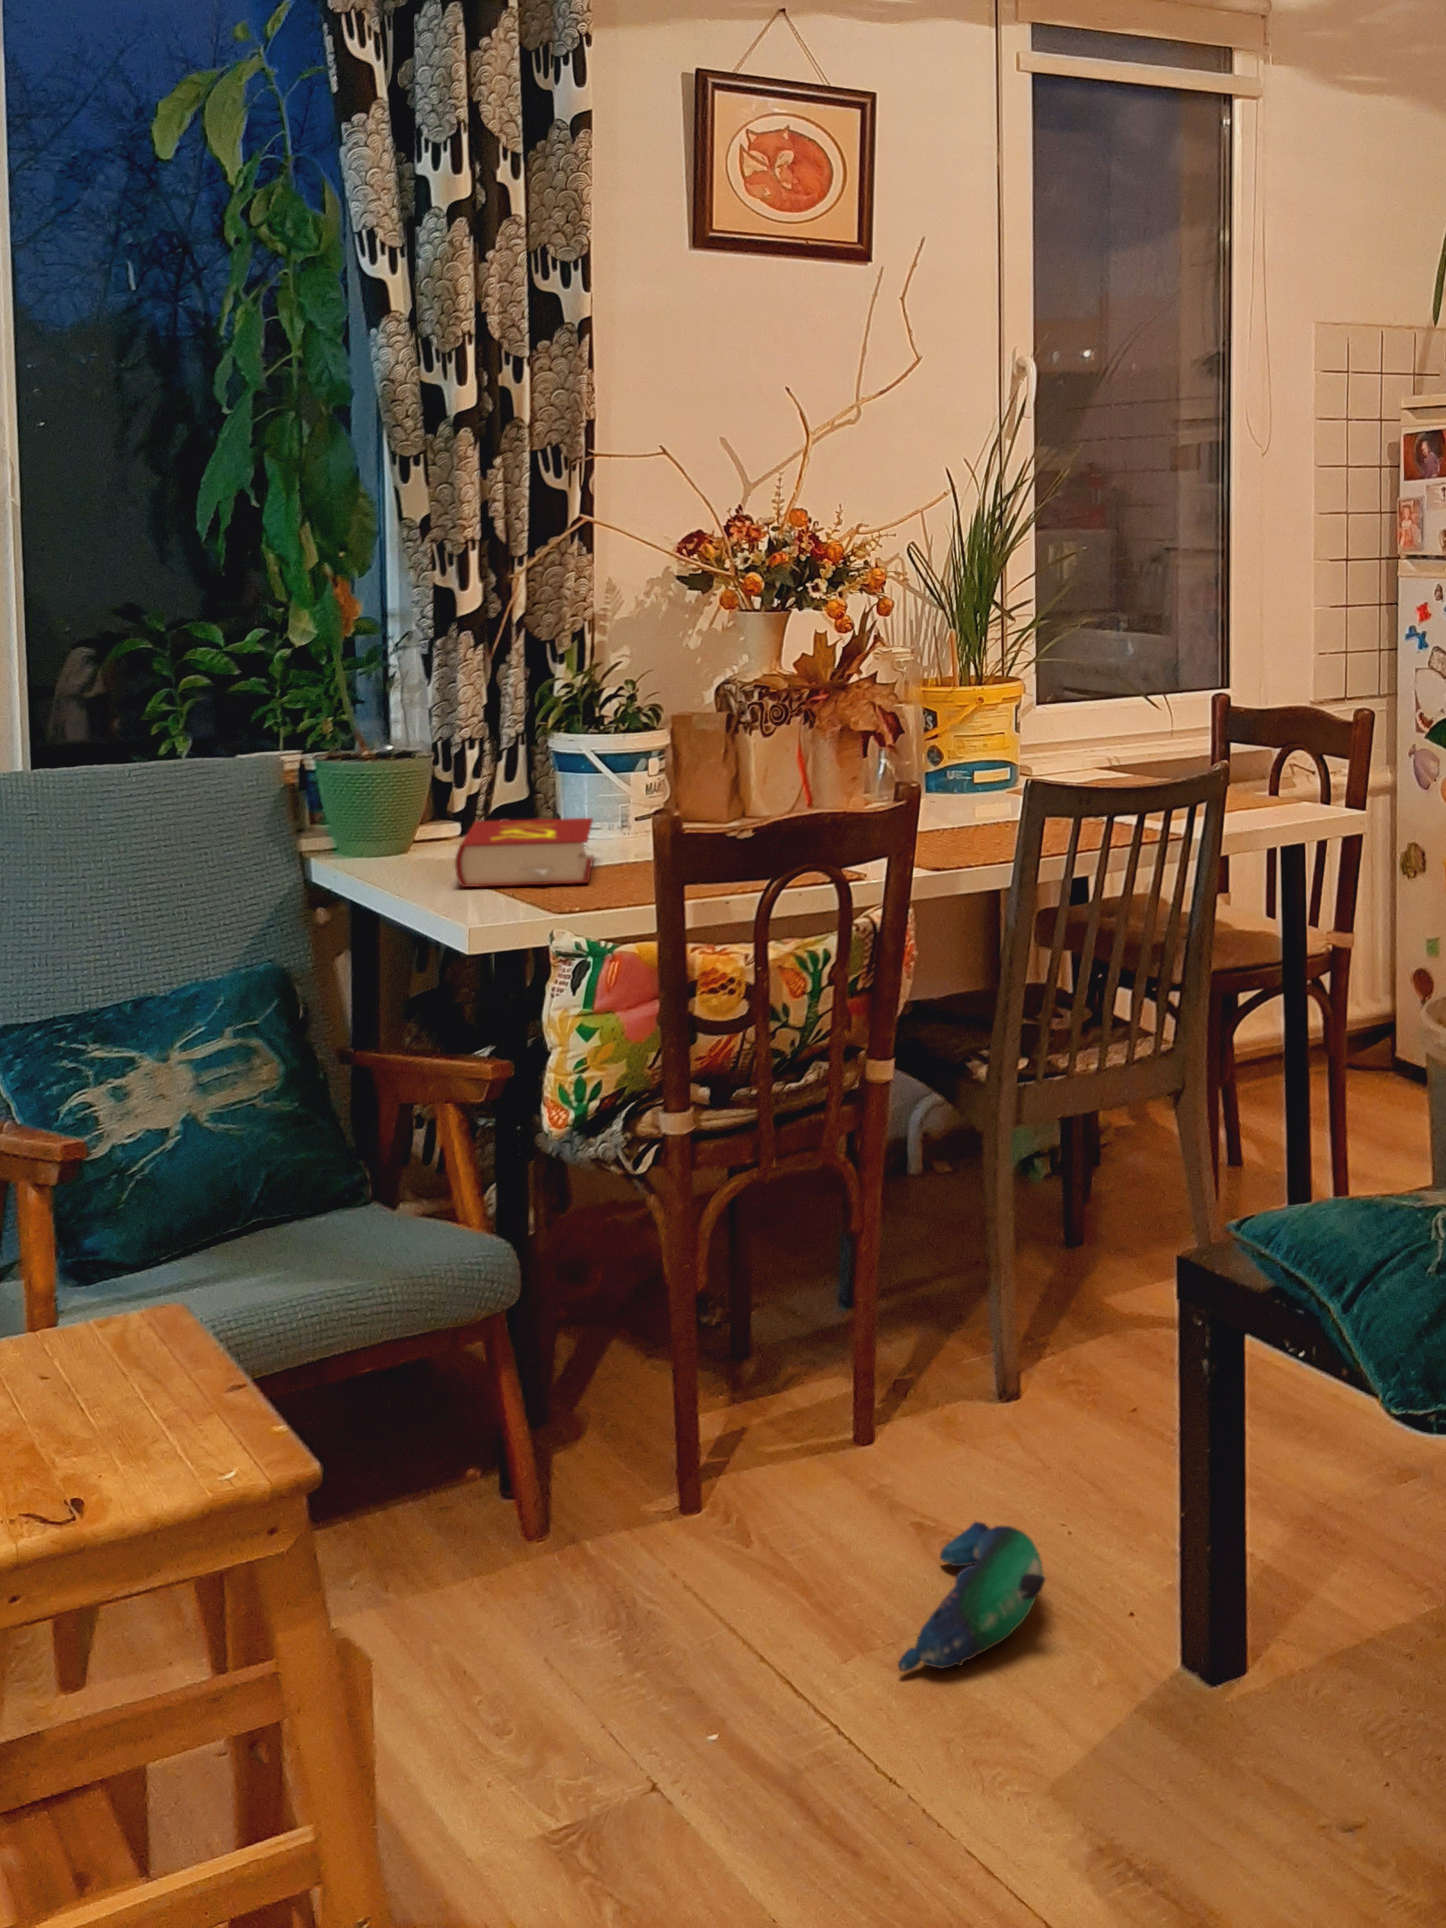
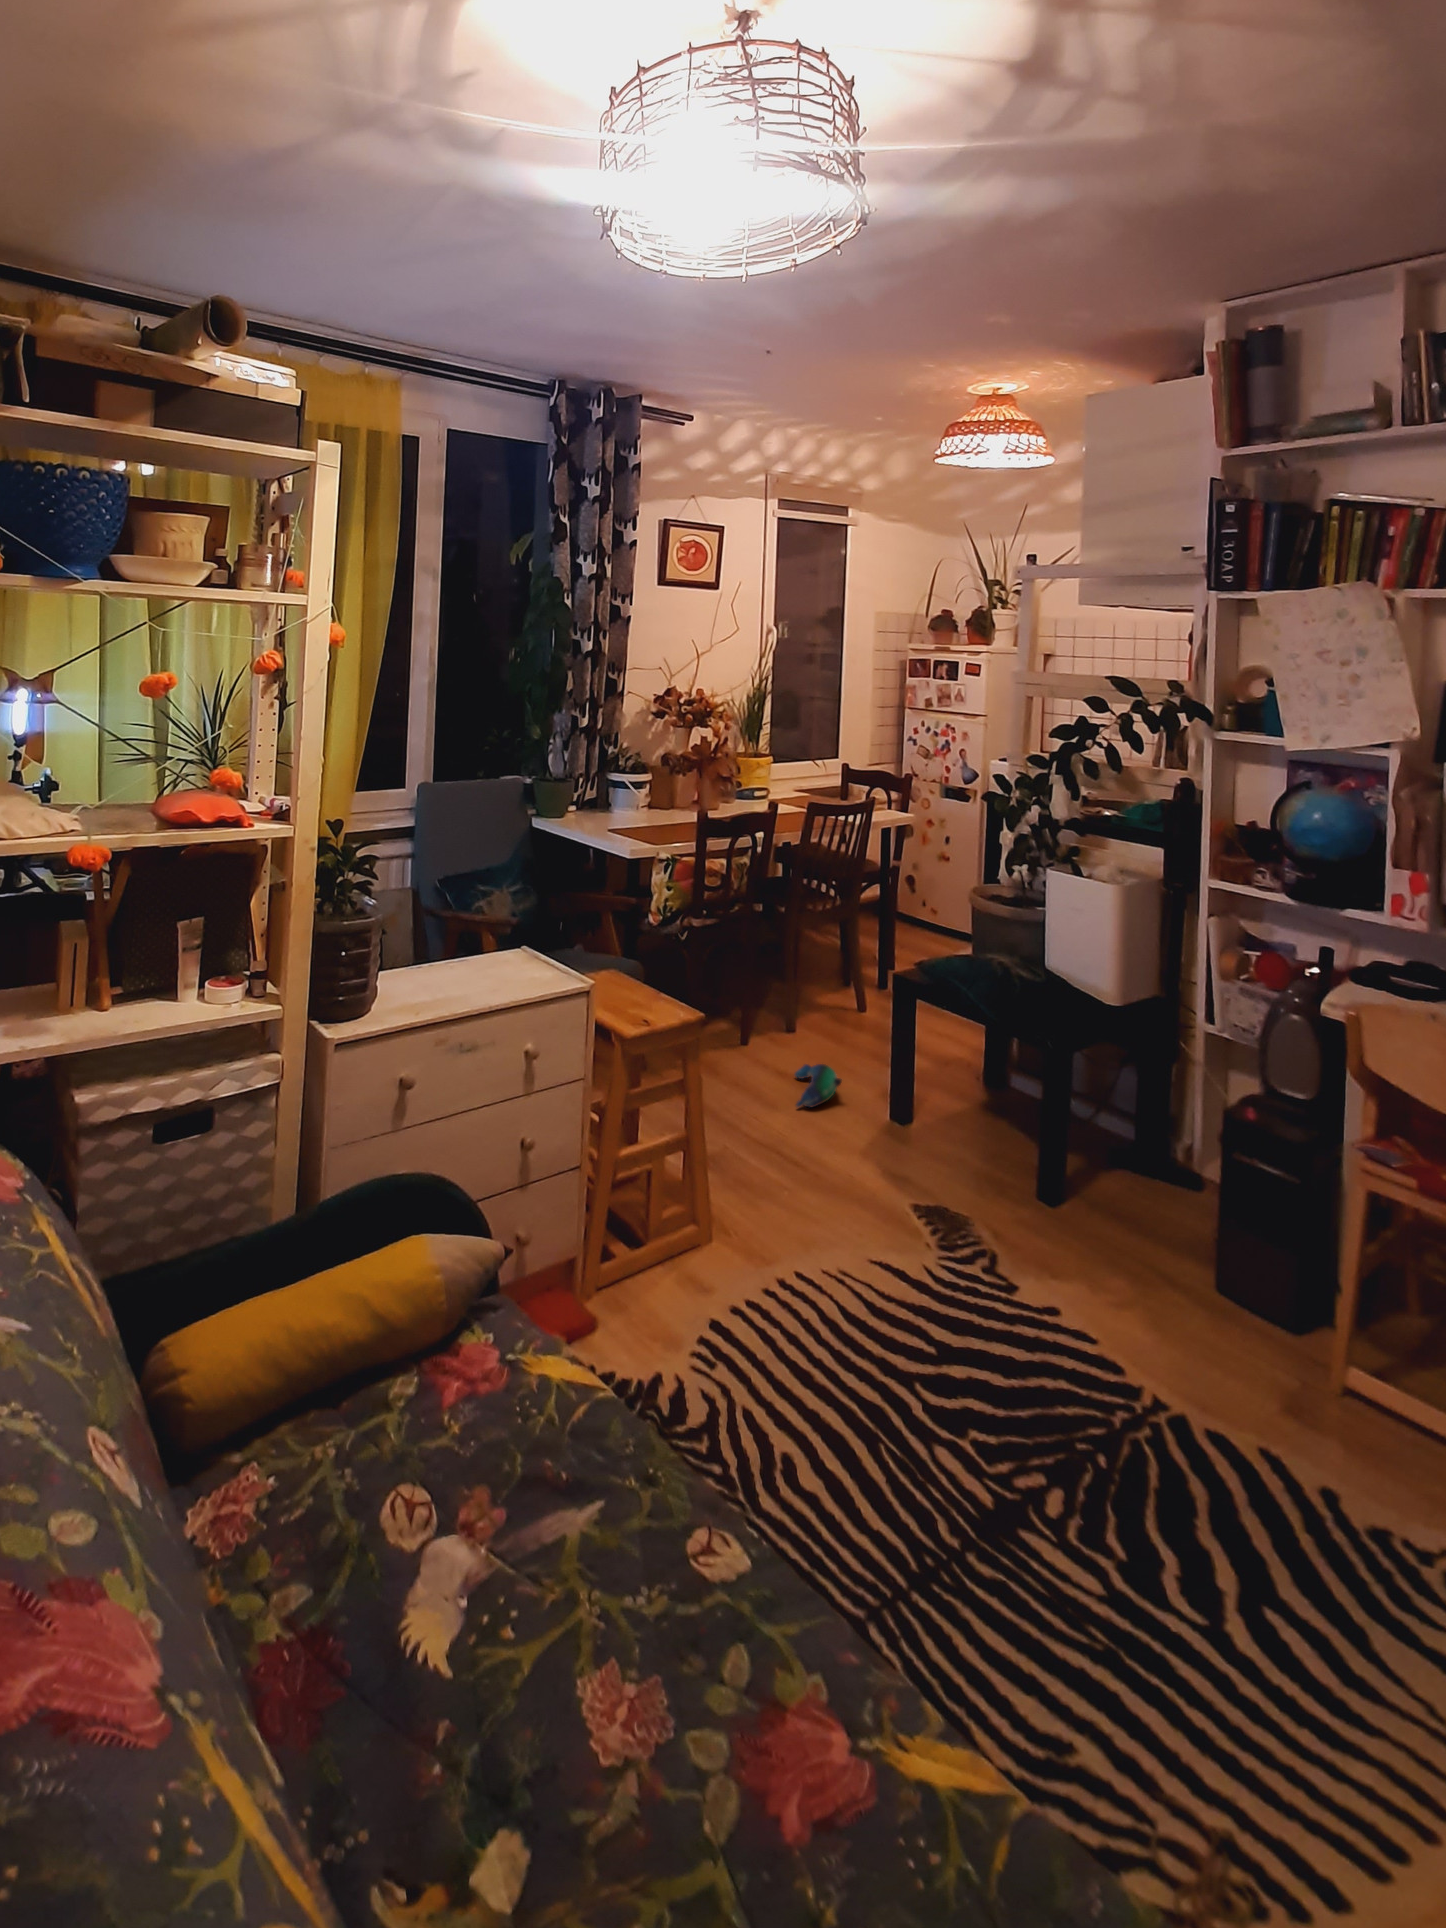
book: present [455,818,594,887] -> none [598,807,653,832]

